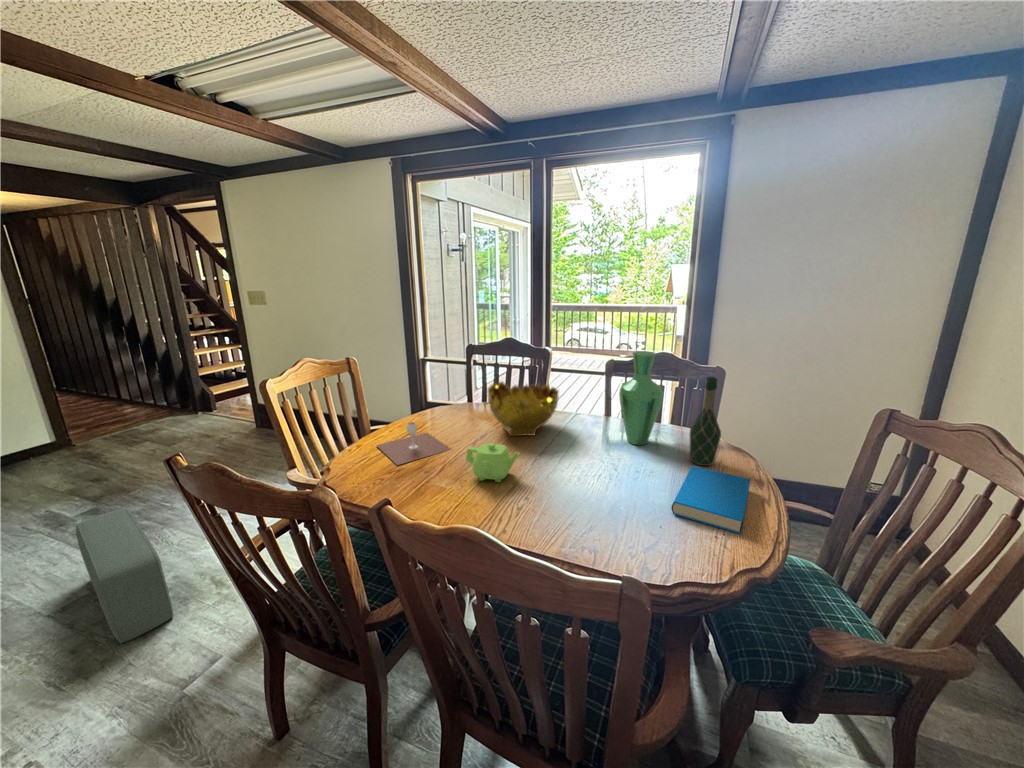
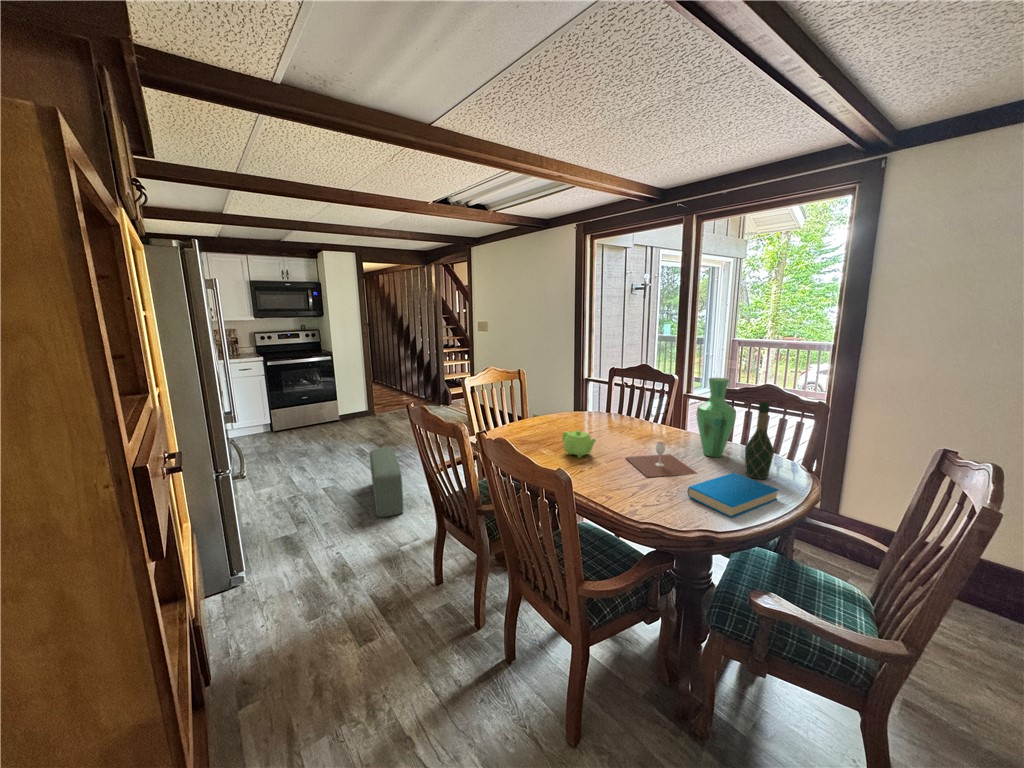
decorative bowl: present [487,382,559,436] -> none [596,394,654,438]
wine glass: present [377,422,451,465] -> present [626,442,697,477]

